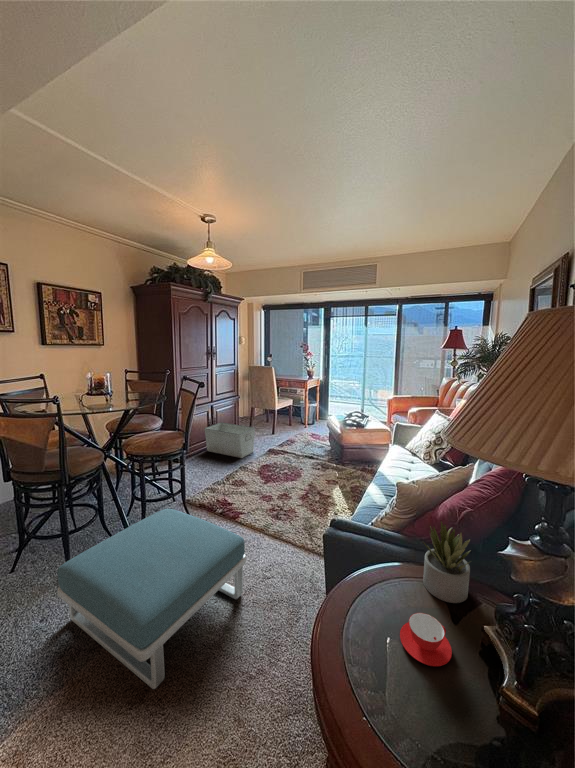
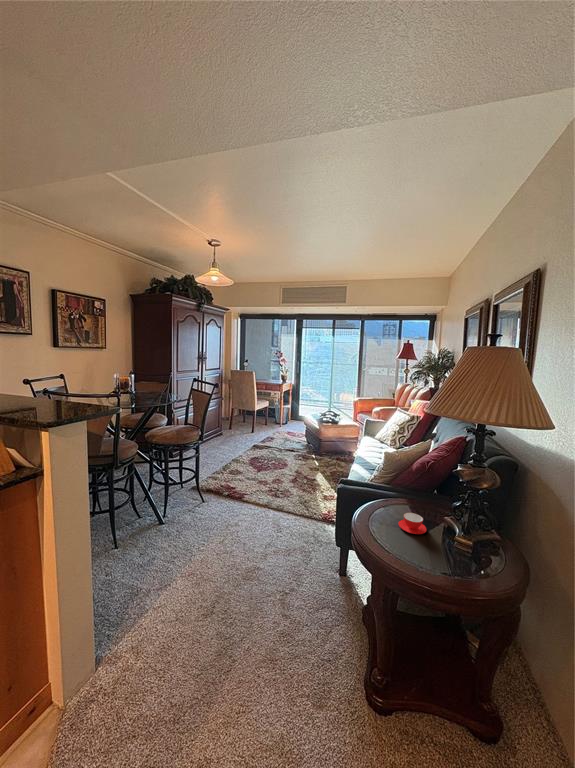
storage bin: present [205,422,255,458] -> none [195,422,242,453]
footstool: present [57,509,246,689] -> none [129,486,268,601]
succulent plant: present [423,522,470,603] -> none [406,467,435,512]

